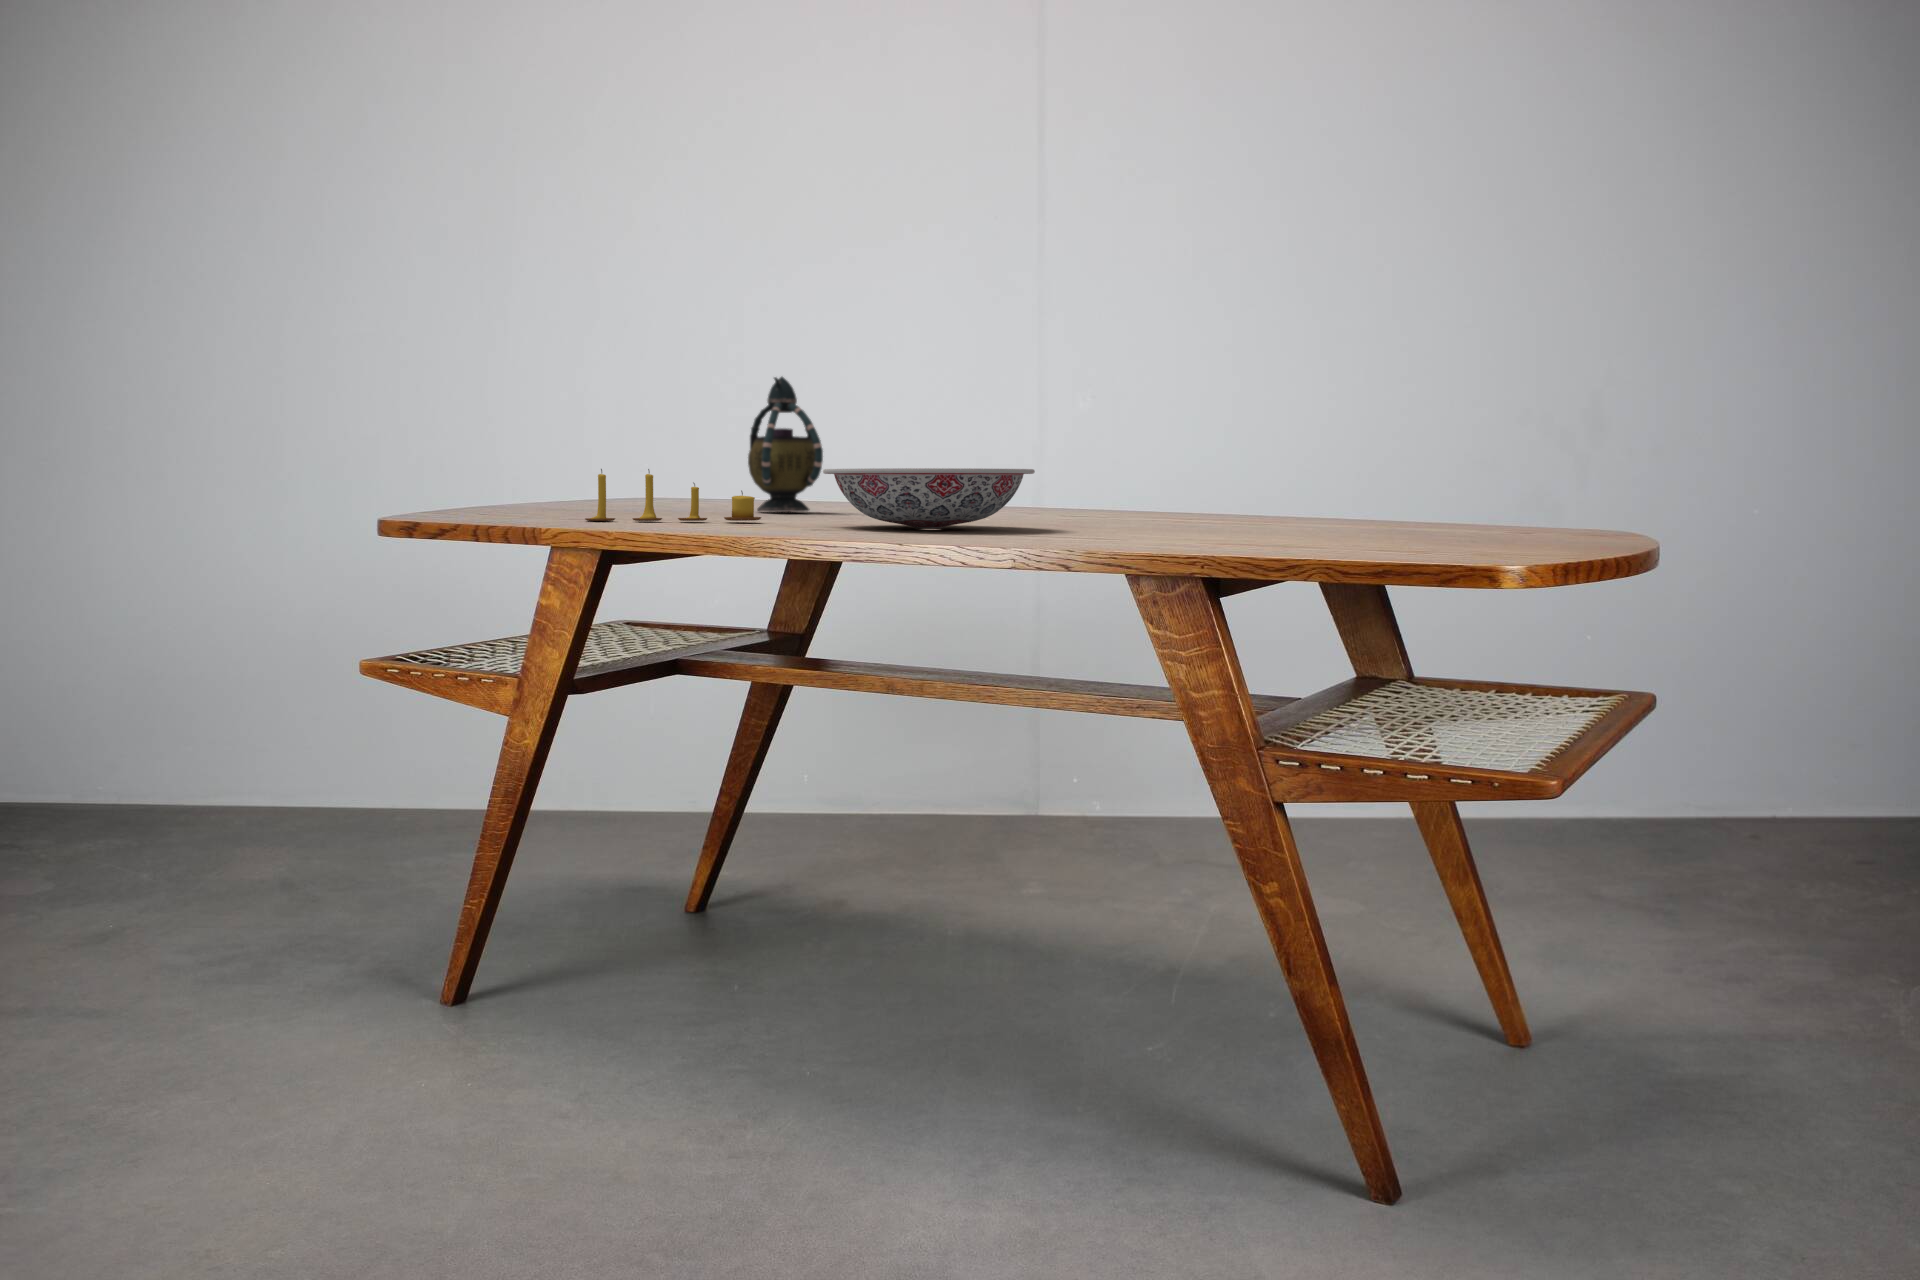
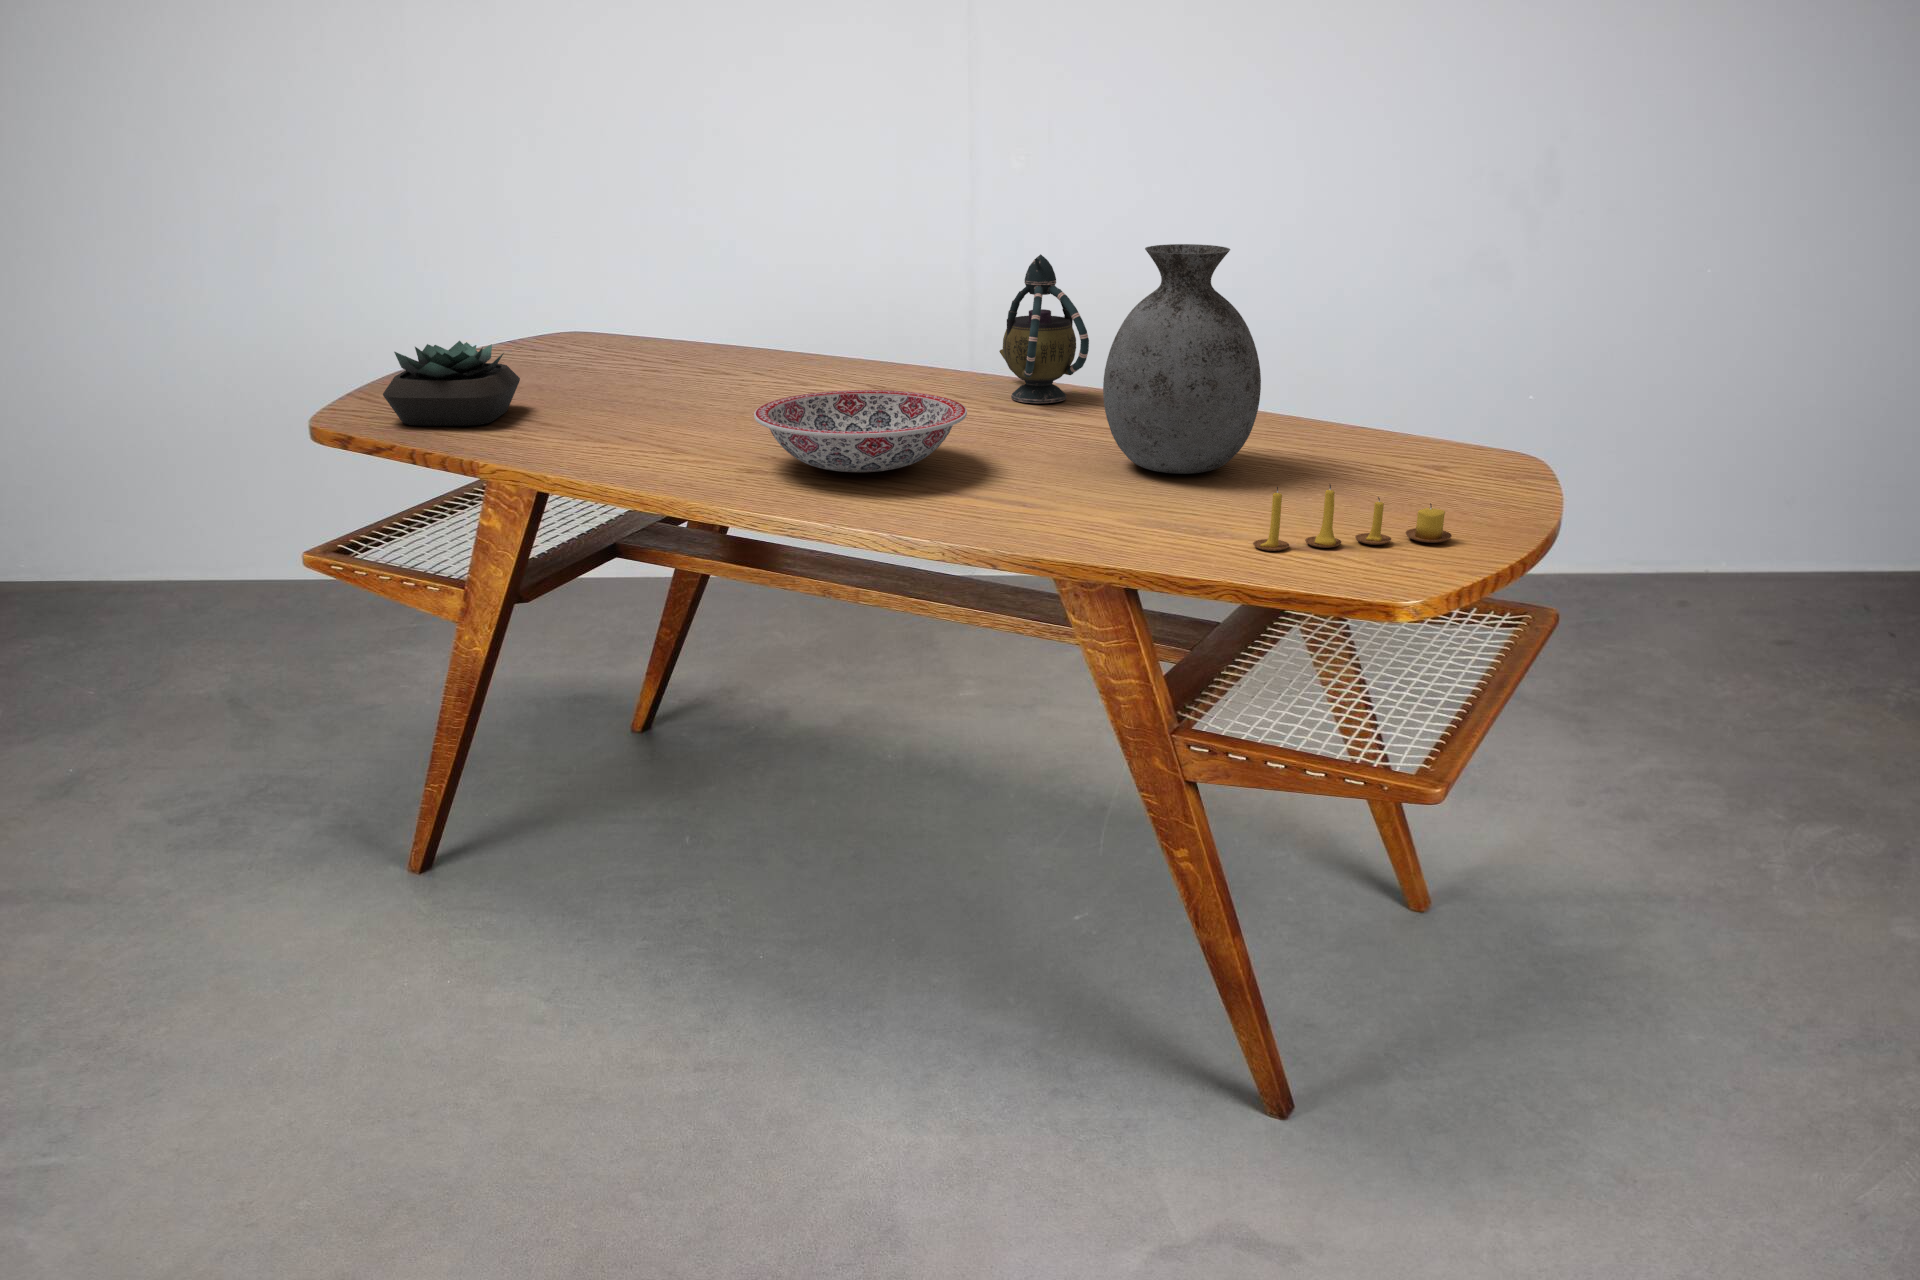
vase: none [1169,310,1327,531] -> present [1103,244,1261,474]
teapot: present [748,377,823,512] -> present [999,254,1089,403]
succulent plant: none [454,443,589,514] -> present [383,341,520,426]
candle: present [585,469,761,521] -> present [1253,485,1452,551]

